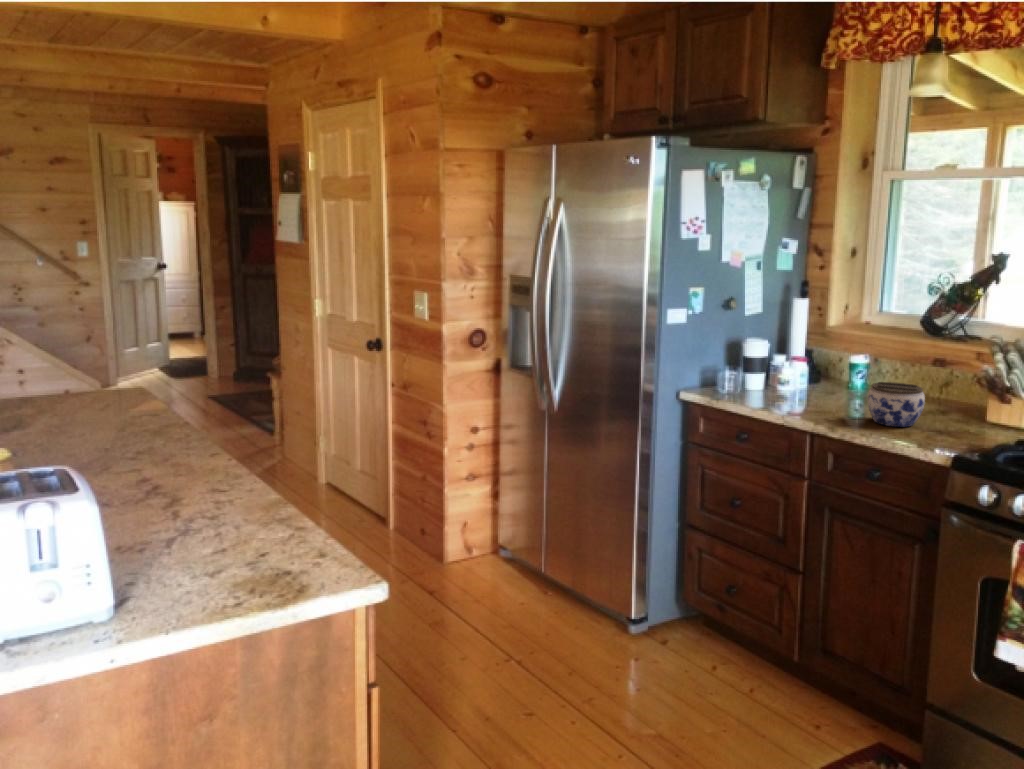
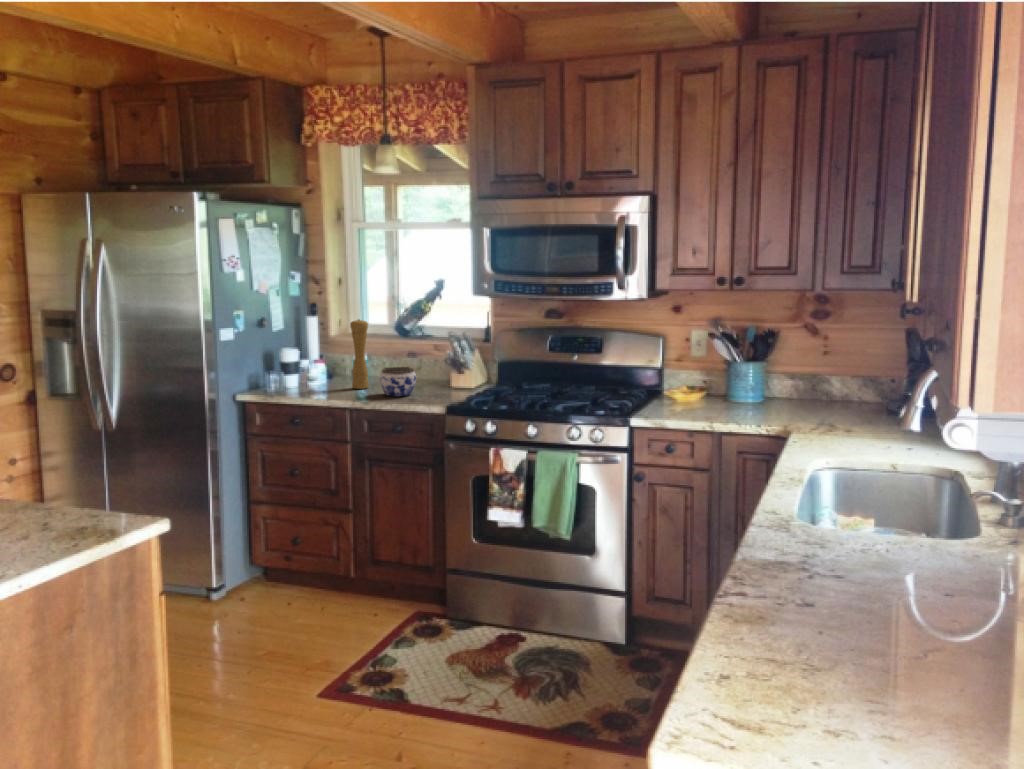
pepper mill: none [837,309,870,406] -> present [350,319,369,389]

